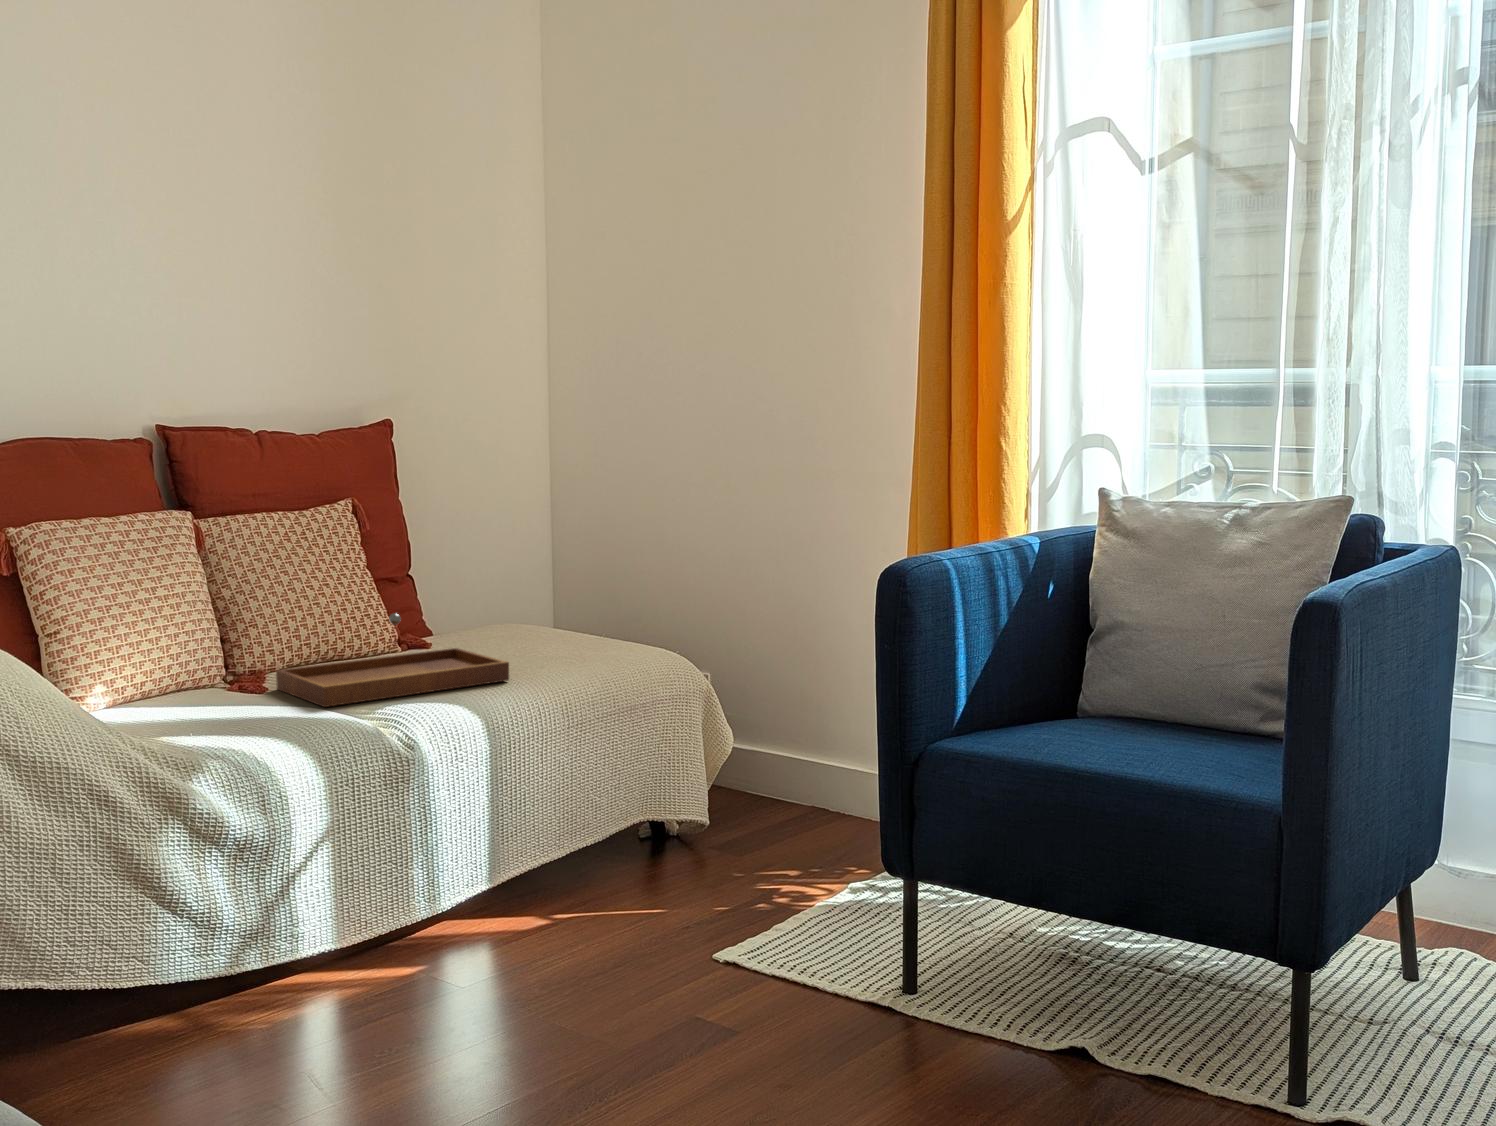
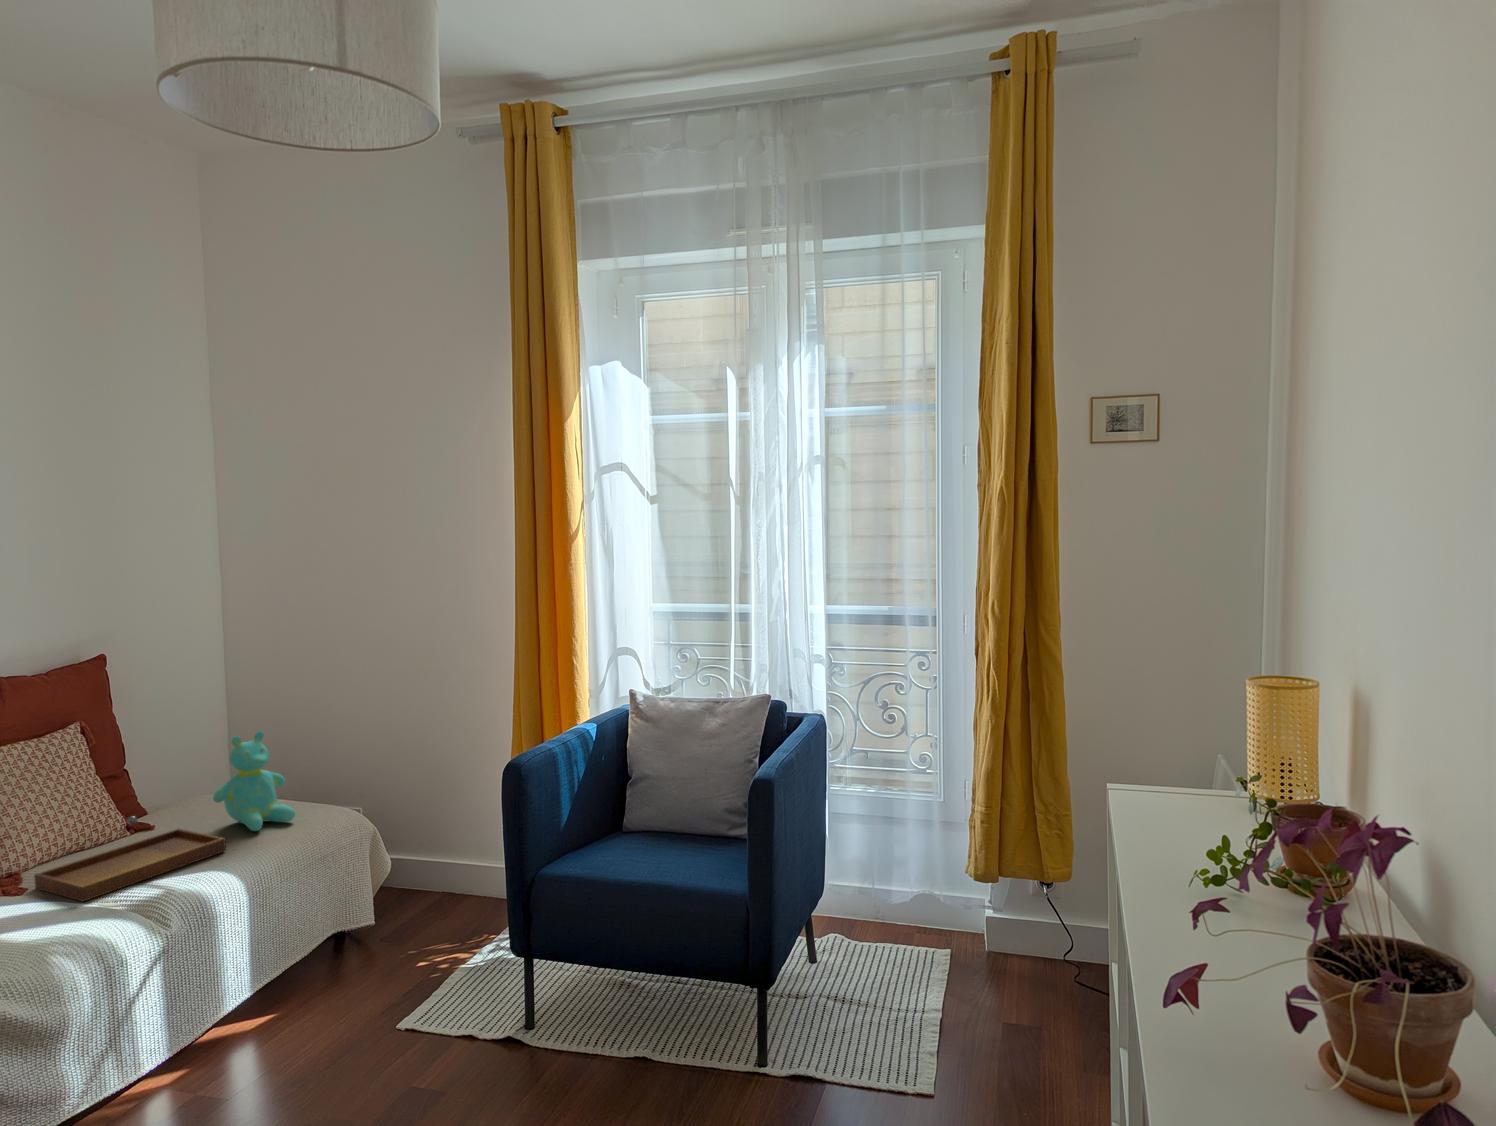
teddy bear: none [502,529,606,666] -> present [213,731,295,831]

